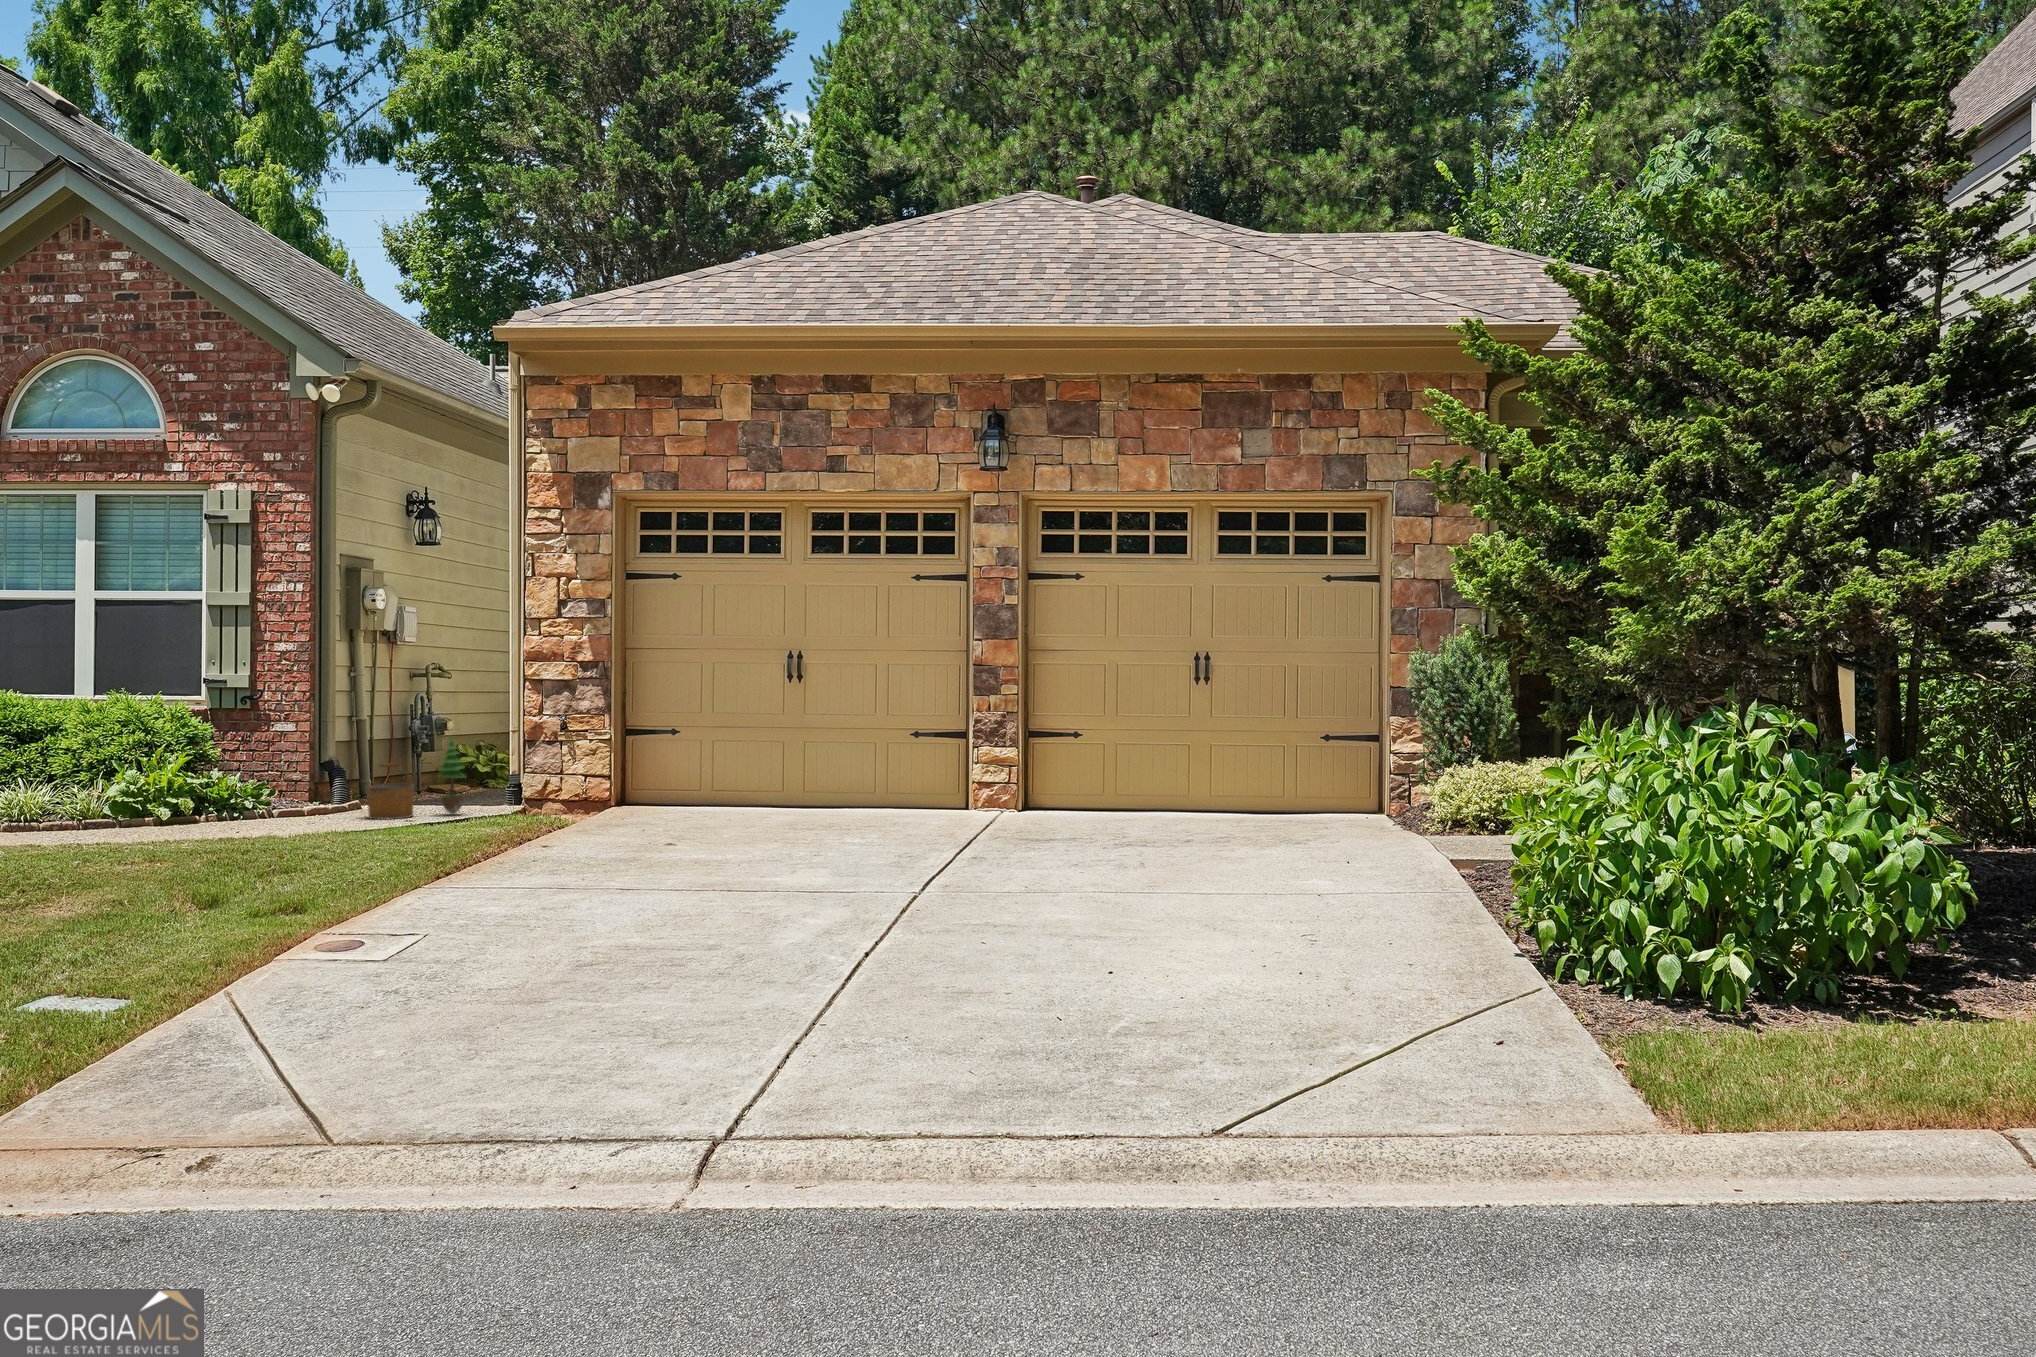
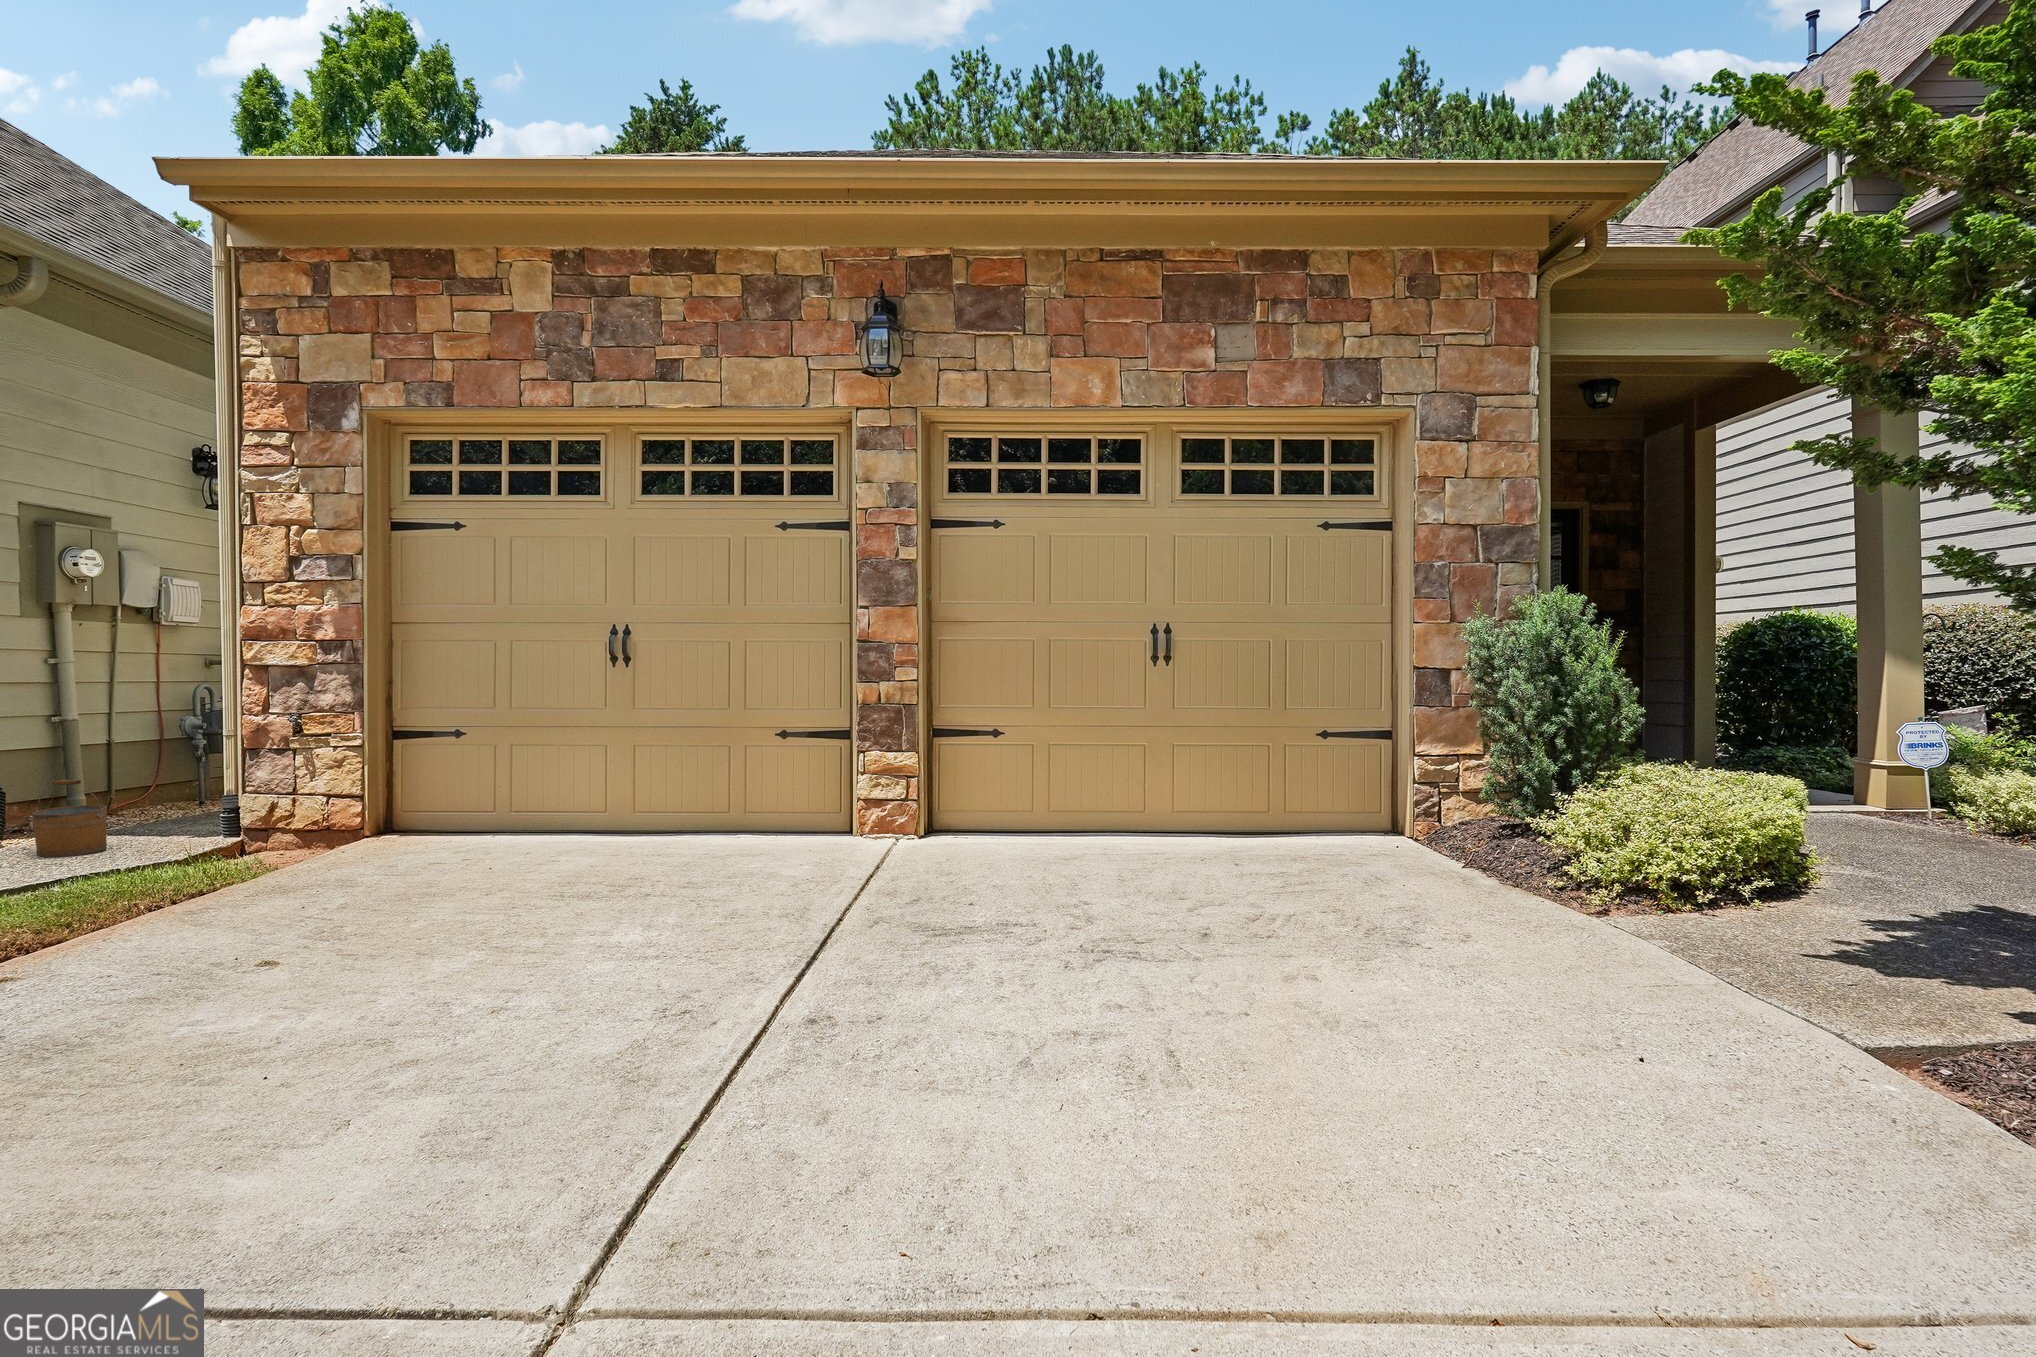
potted tree: present [439,737,466,815] -> none [141,740,187,846]

